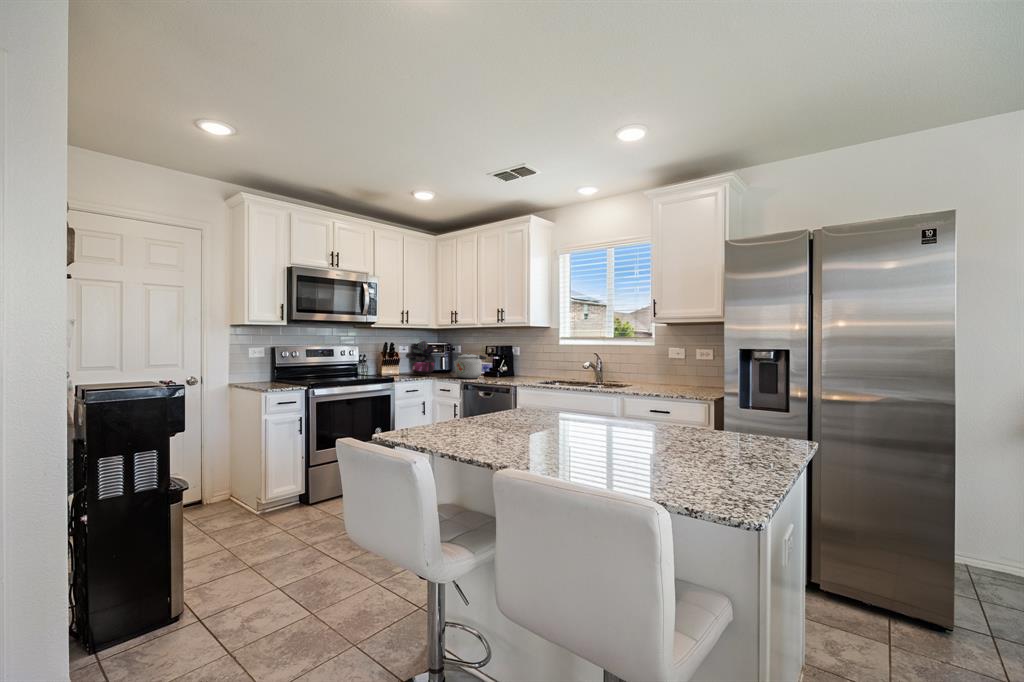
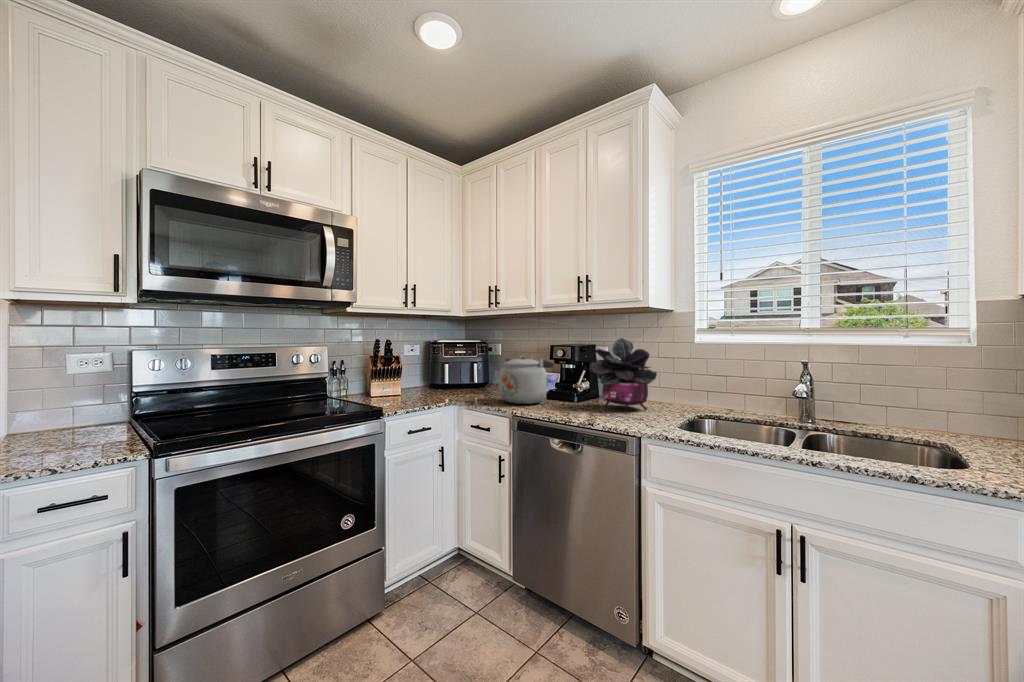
potted plant: present [406,341,436,375] -> present [589,338,657,410]

